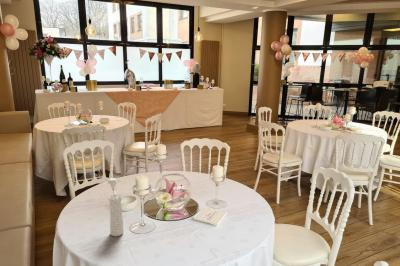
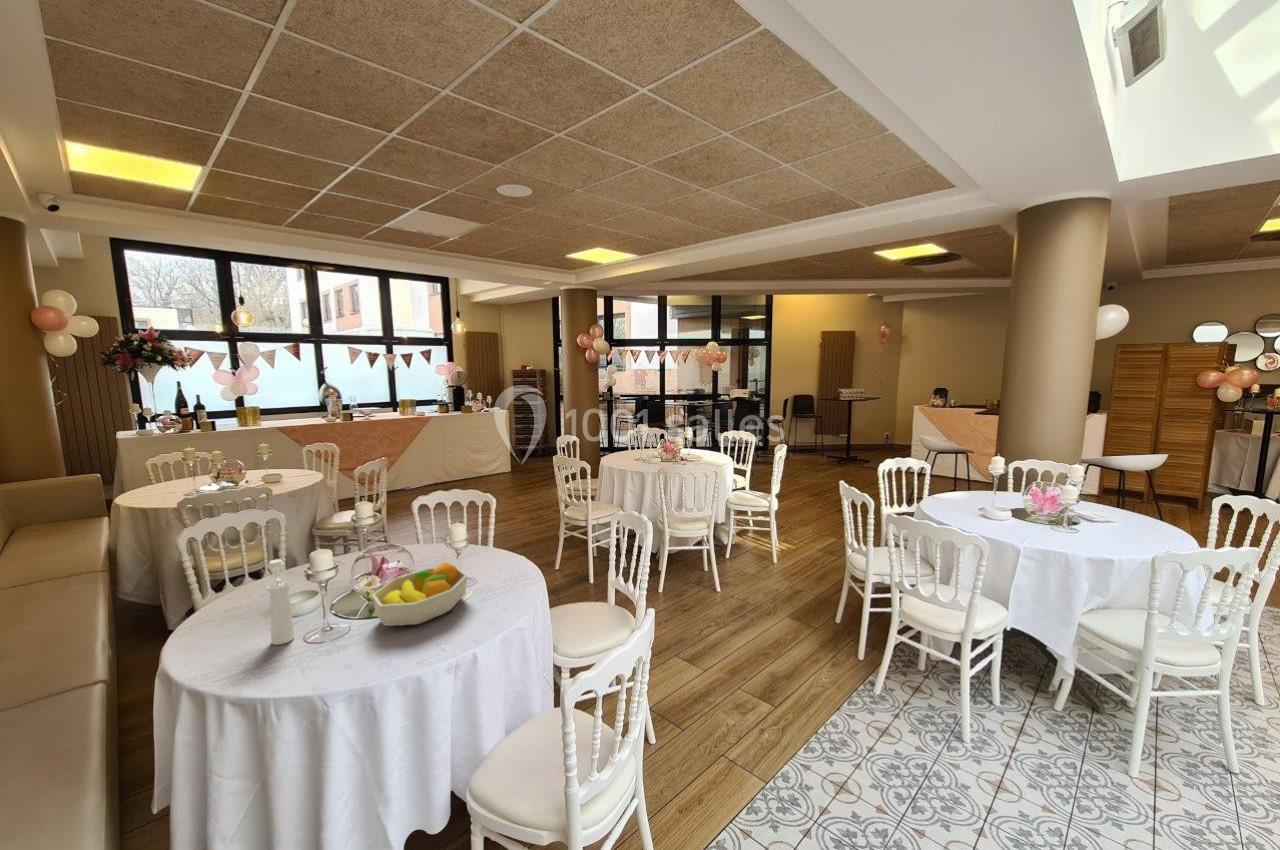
fruit bowl: none [171,193,233,238] -> present [372,562,467,626]

